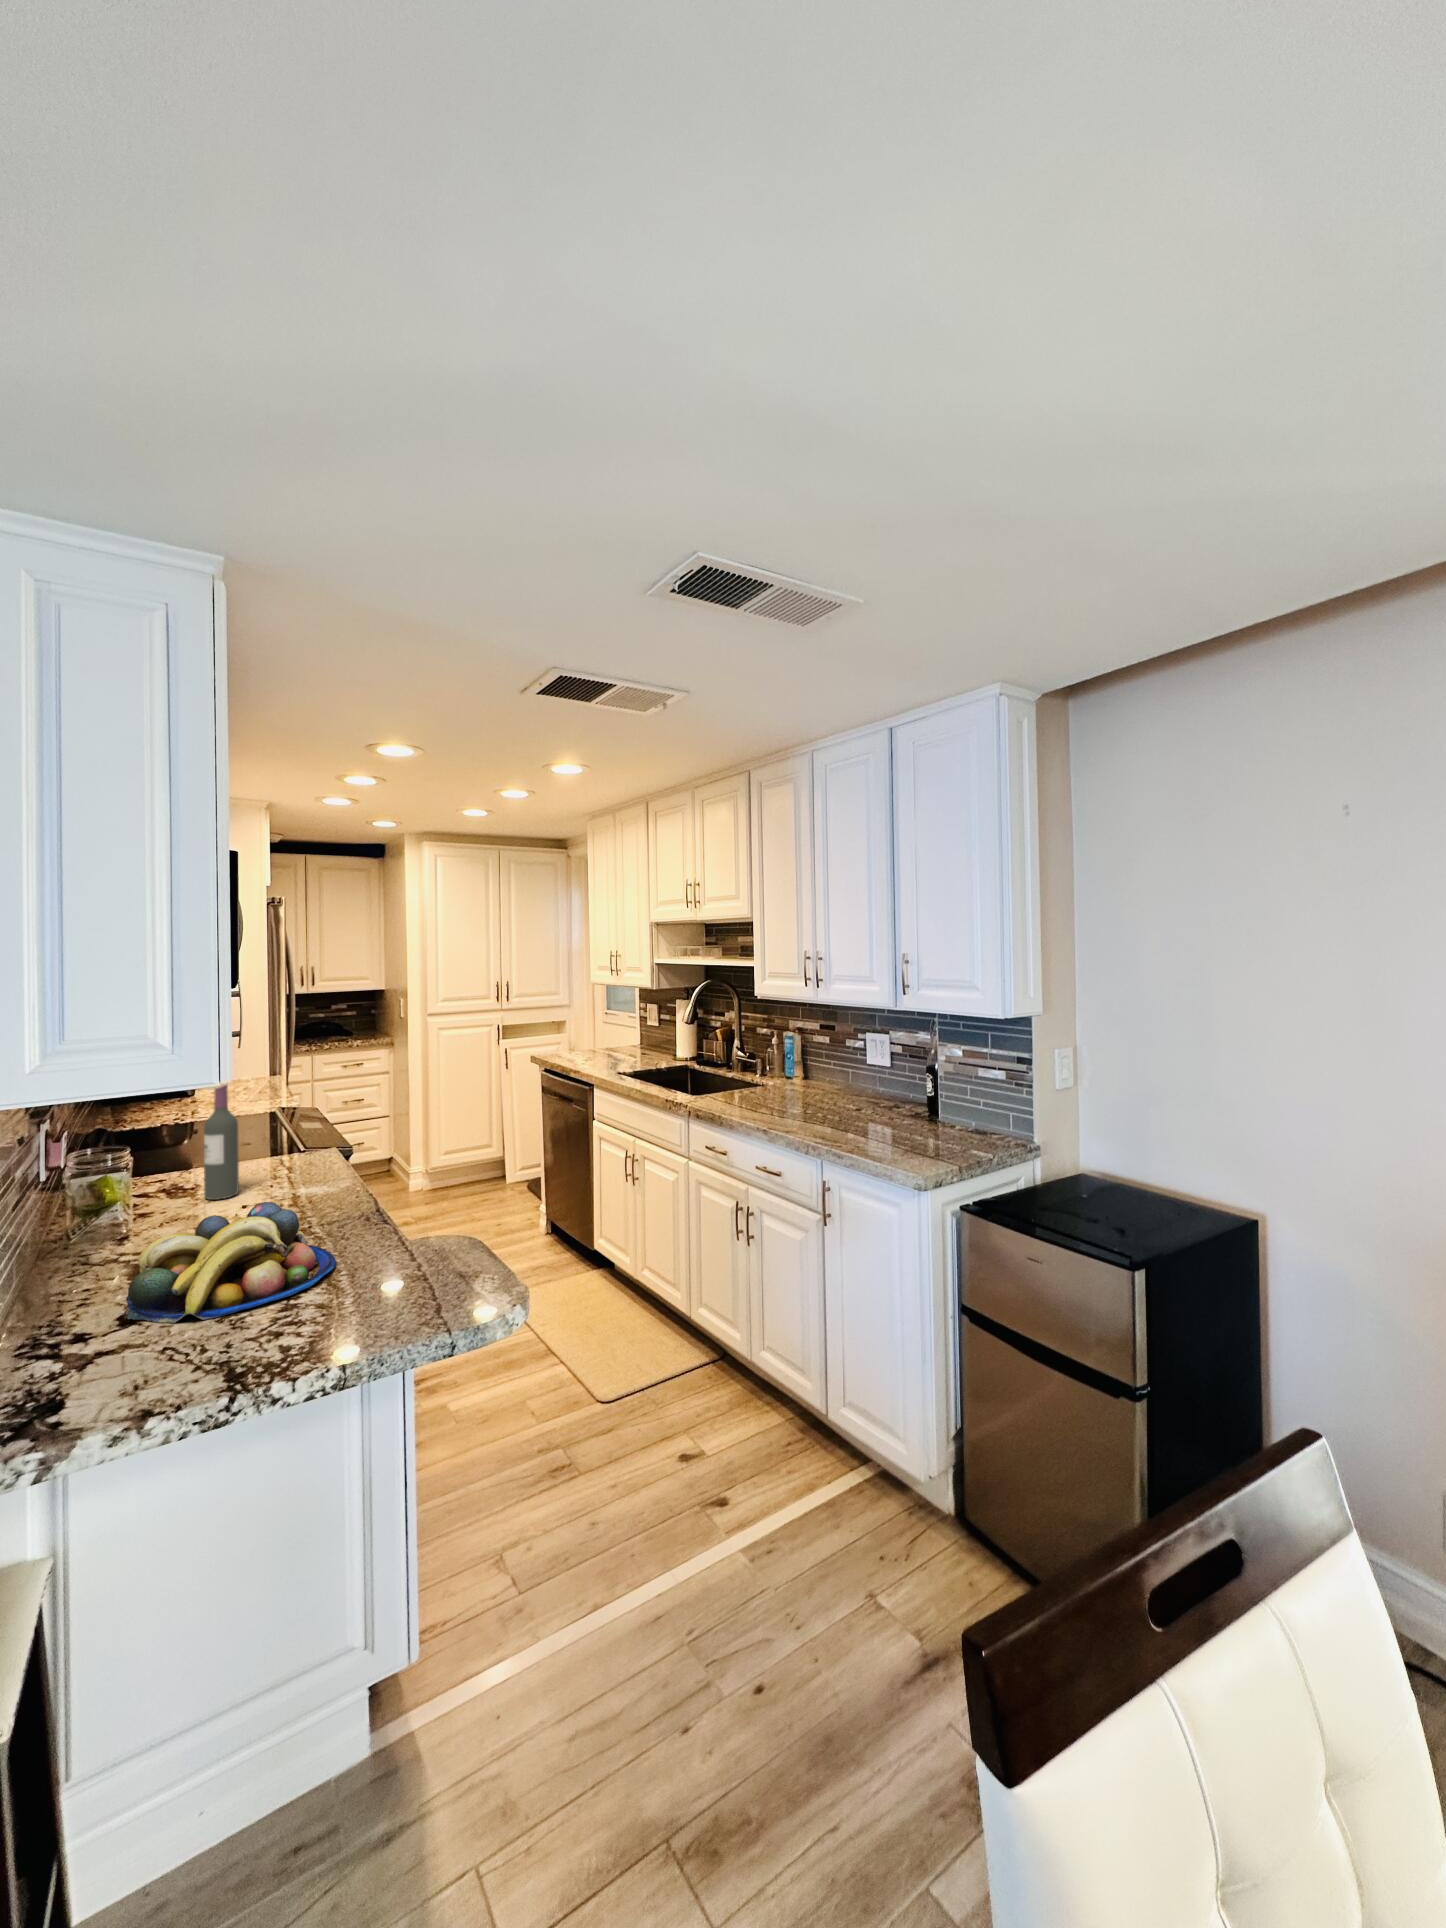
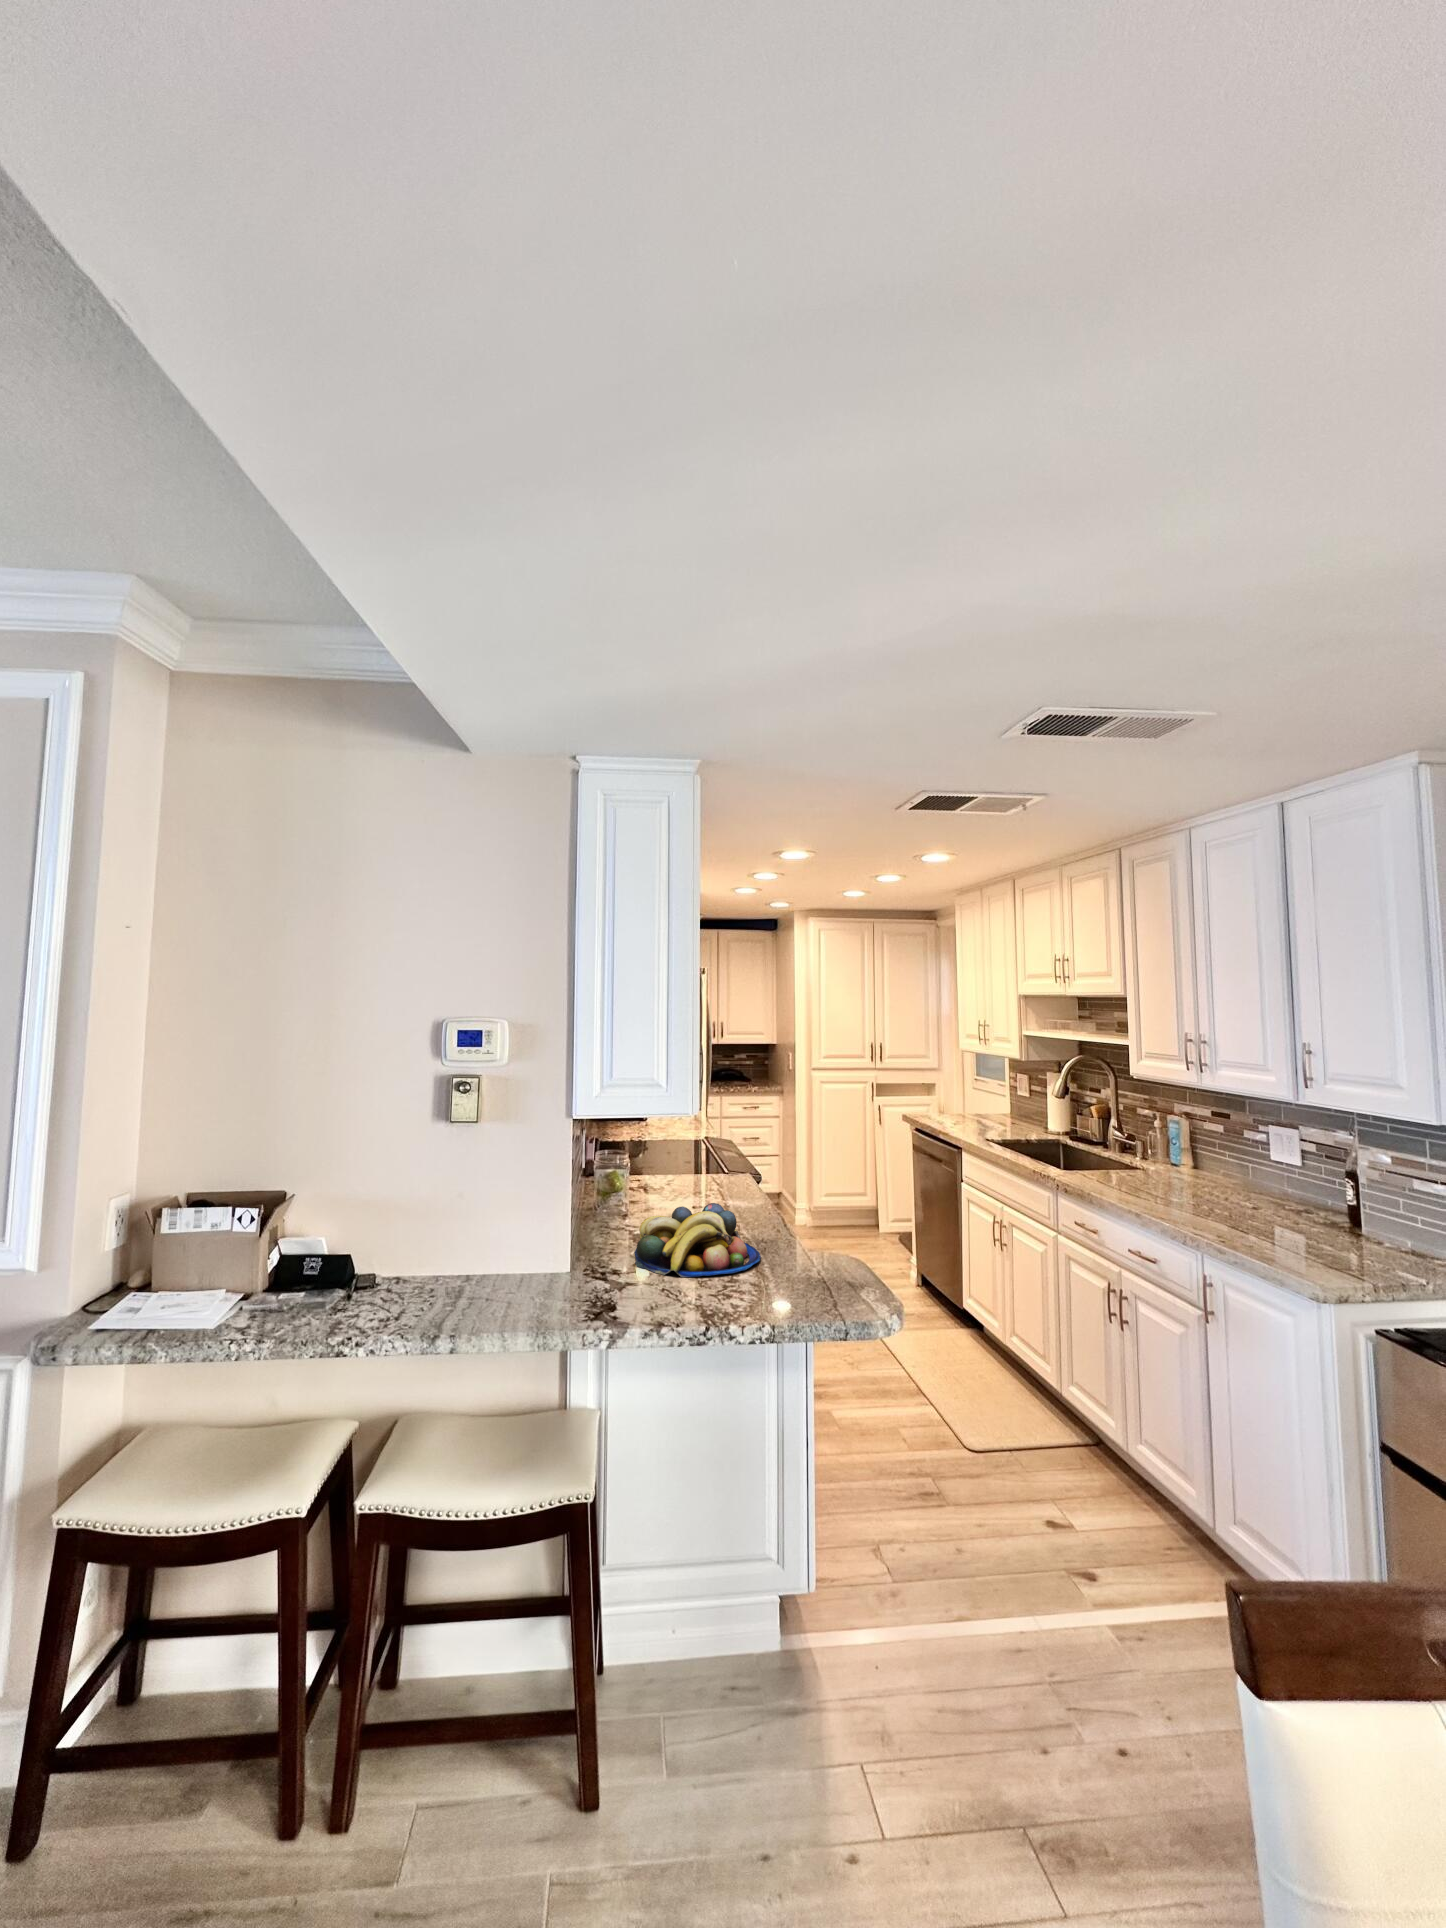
wine bottle: present [204,1085,239,1200] -> none [667,1112,689,1199]

